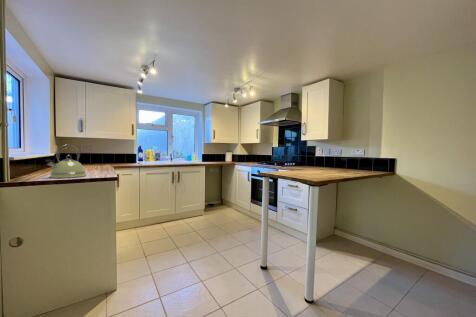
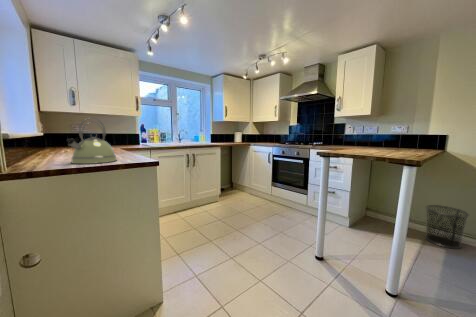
waste bin: none [376,225,414,269] -> present [426,205,469,249]

